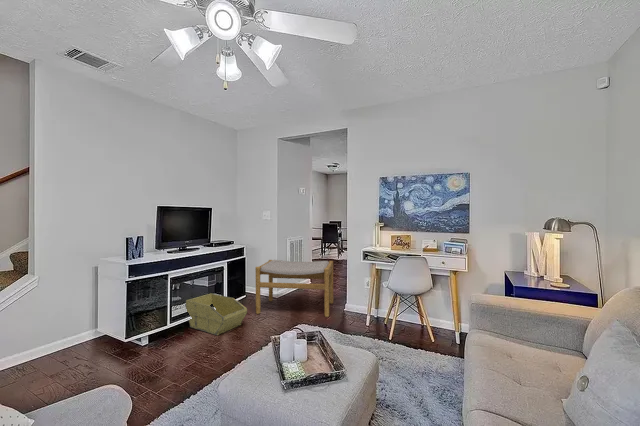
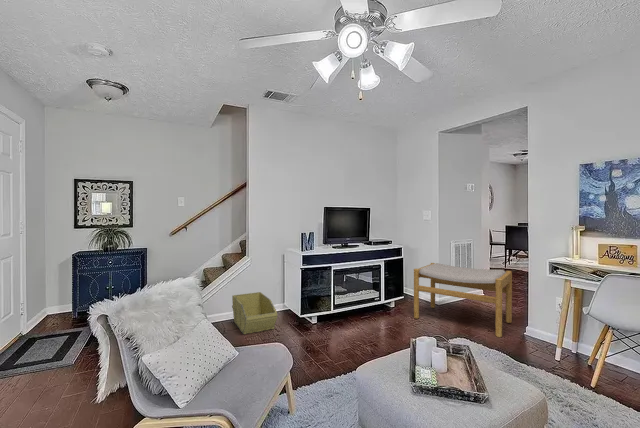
storage bin: present [186,293,247,335] -> present [232,292,278,334]

